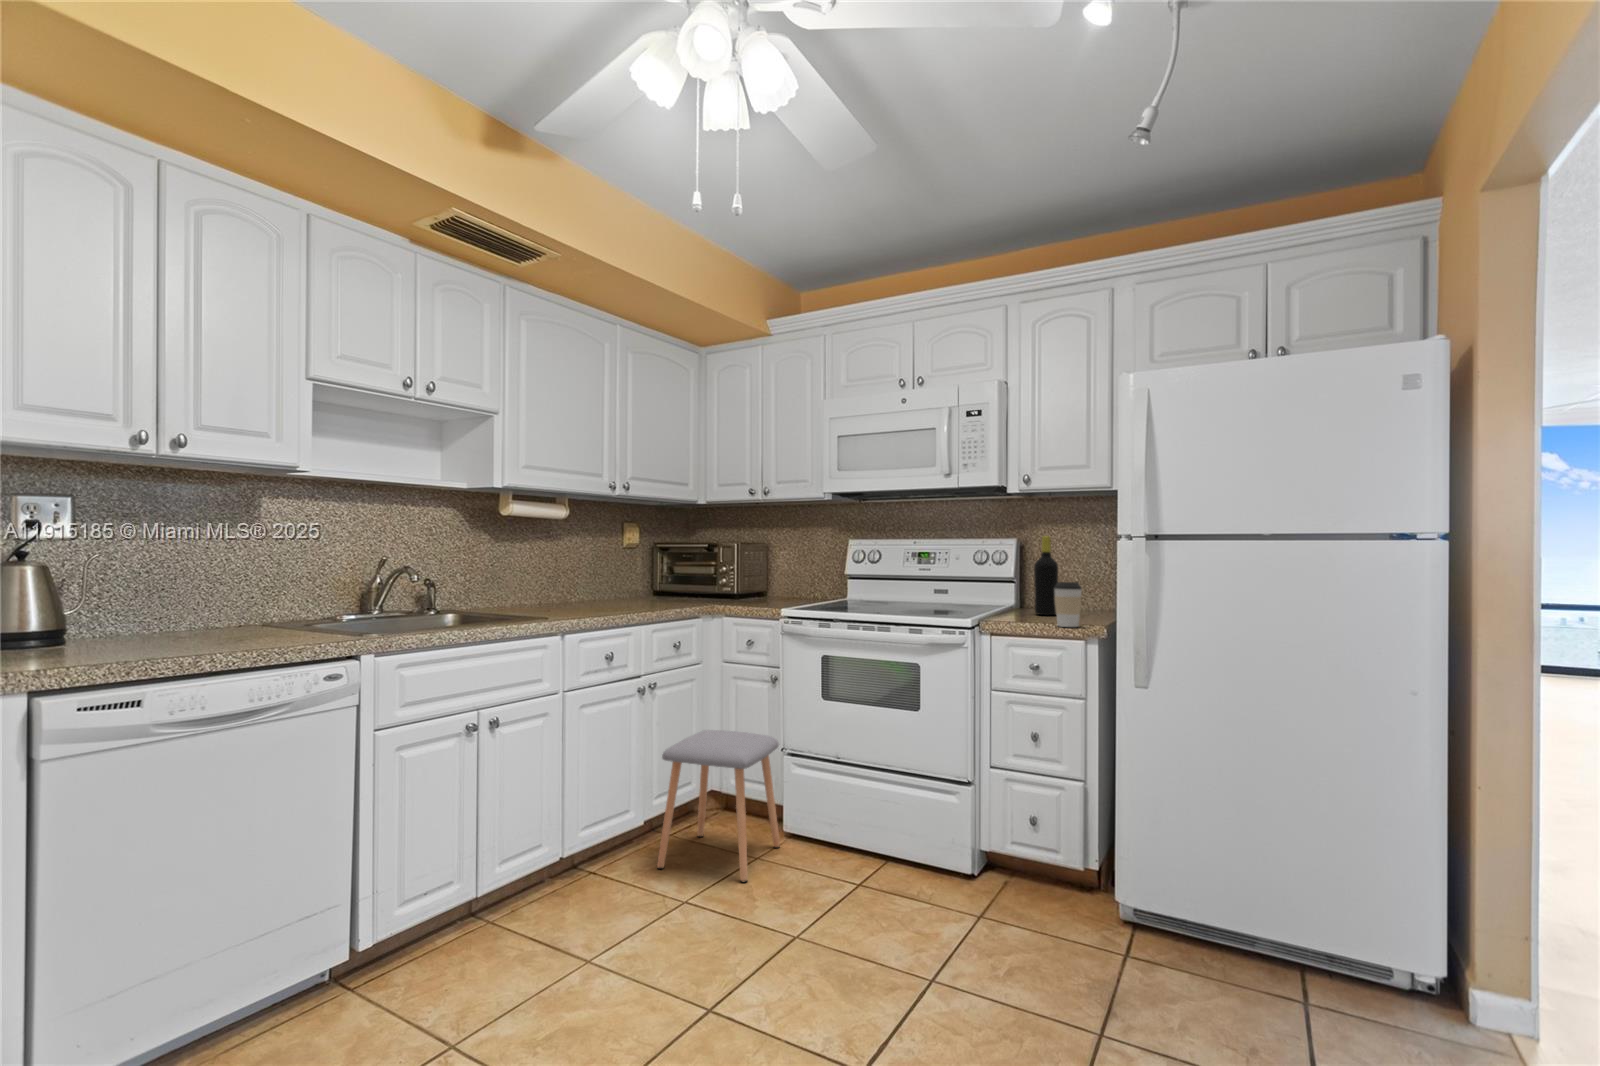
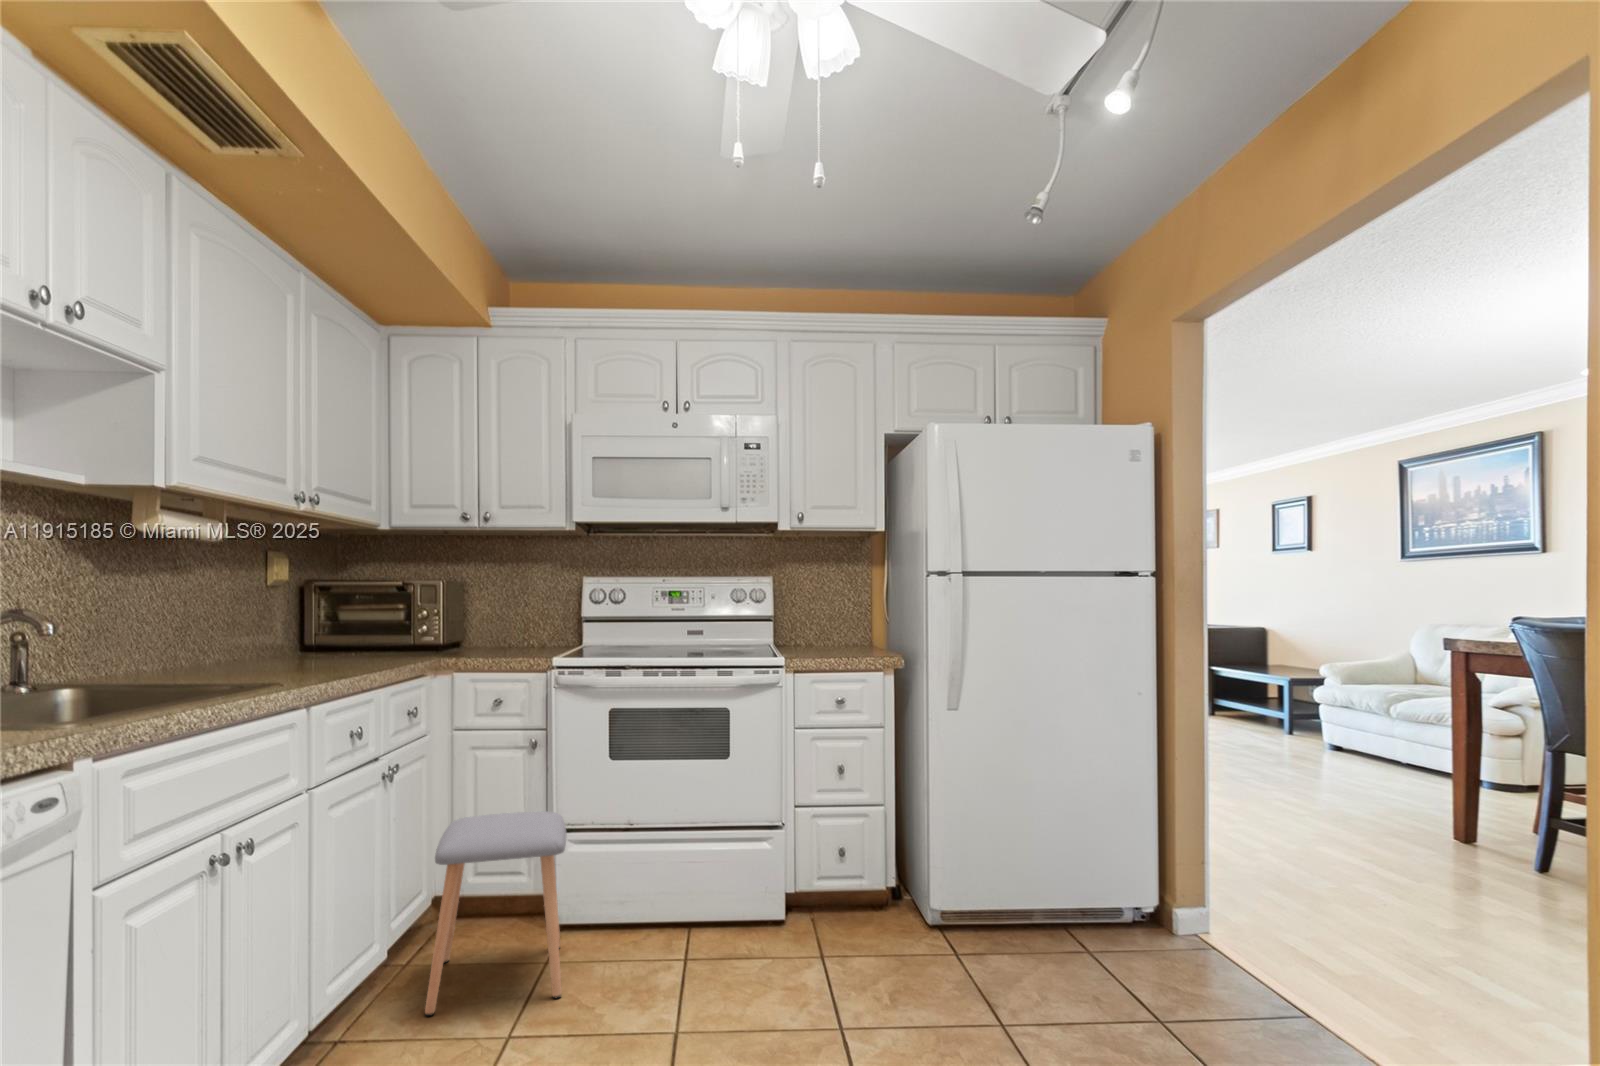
bottle: present [1034,536,1058,615] -> none [807,575,829,651]
coffee cup: present [1054,582,1082,627] -> none [857,616,882,659]

